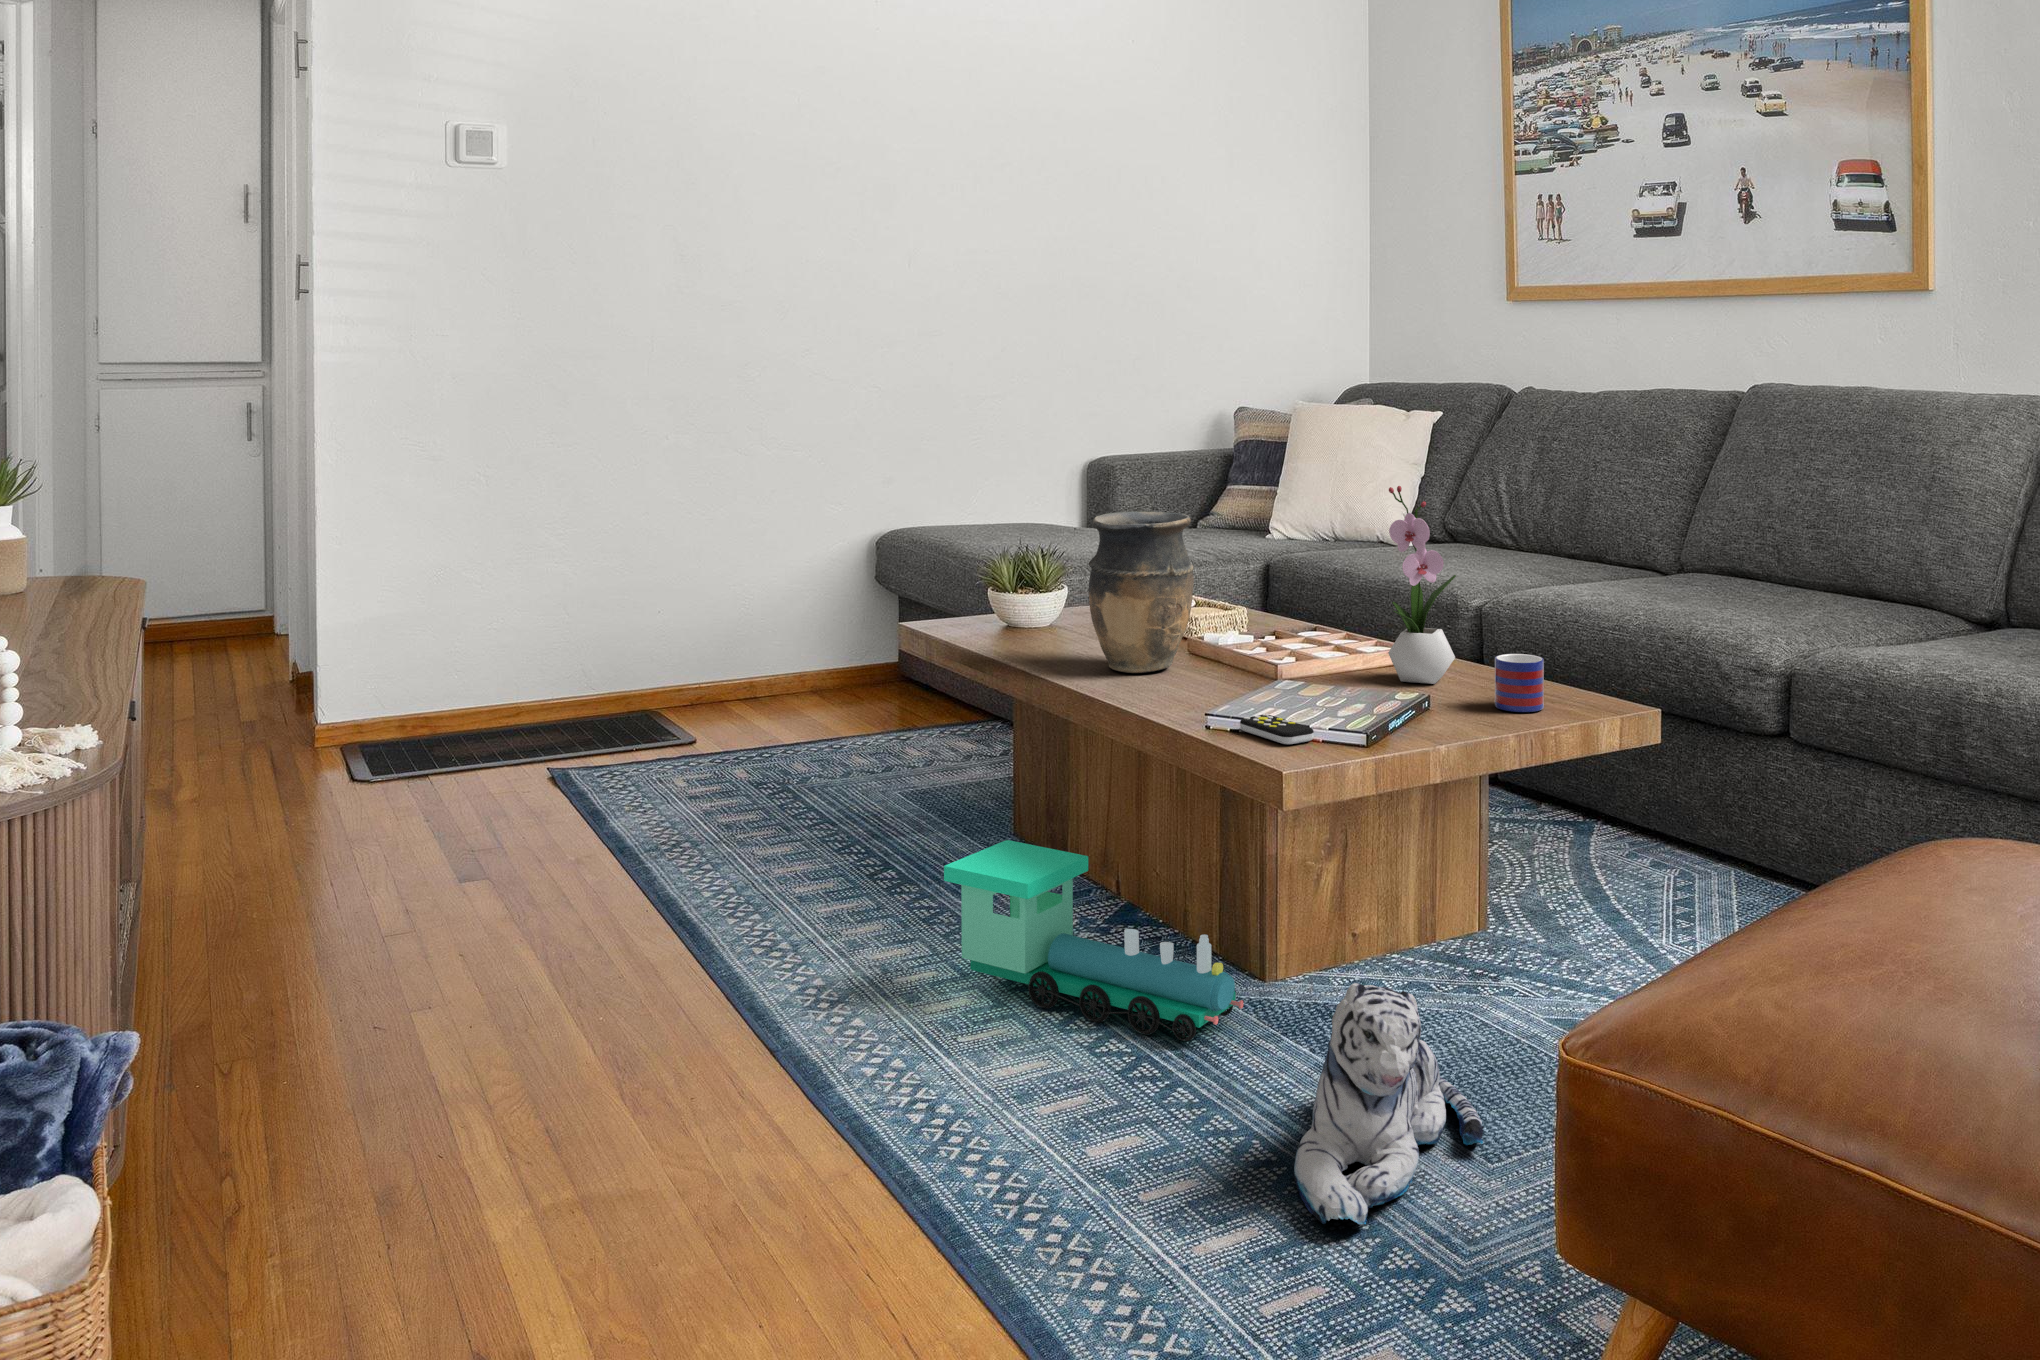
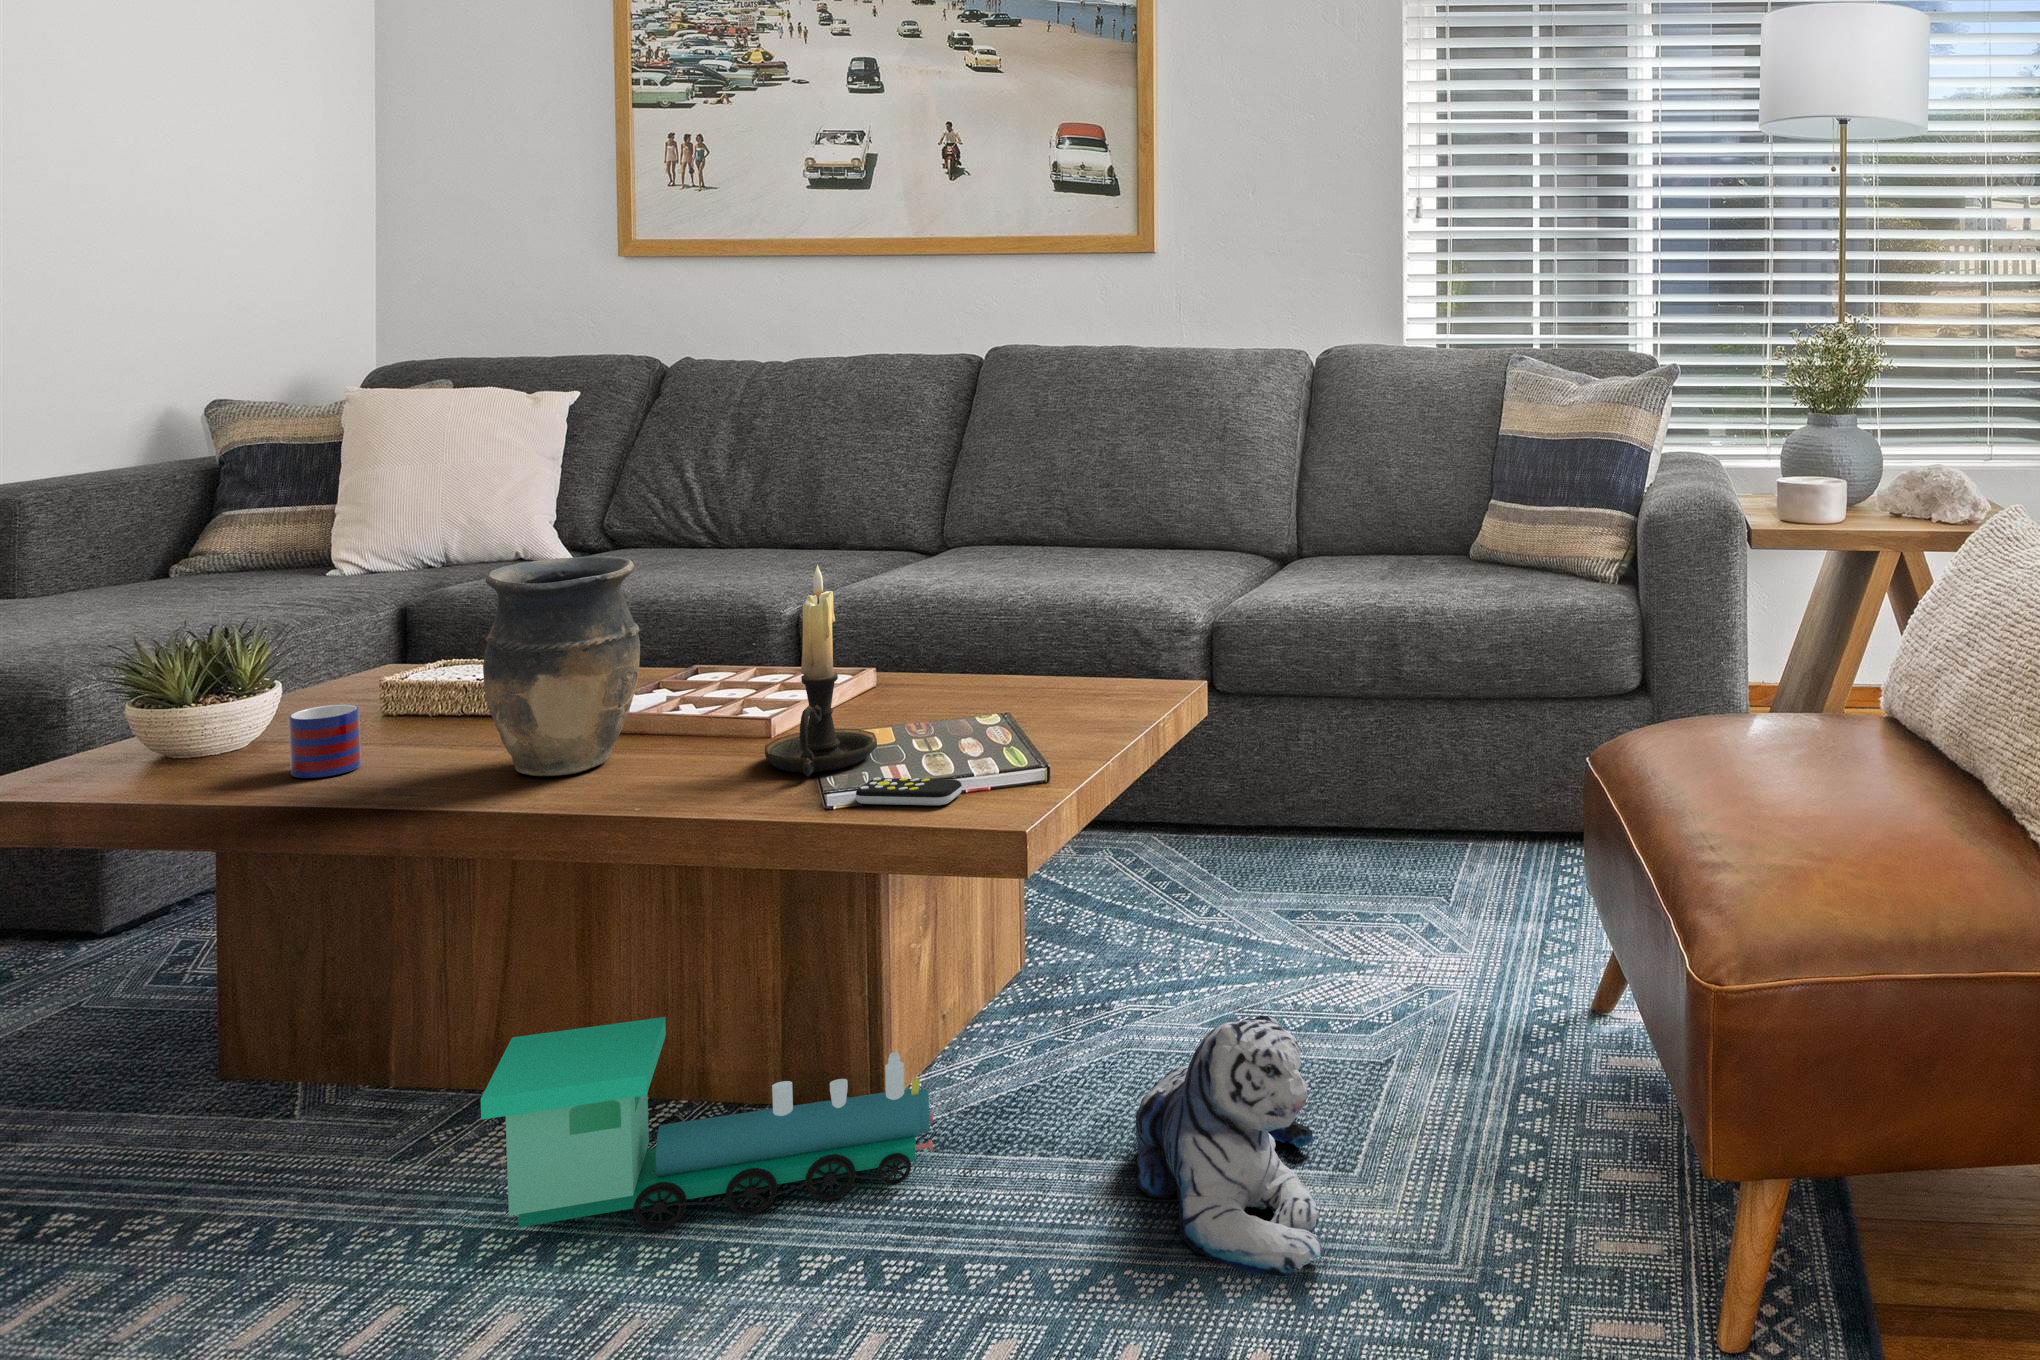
flower arrangement: present [1388,486,1456,684] -> none [886,490,965,711]
candle holder: none [1234,534,1323,707] -> present [765,565,877,777]
mug: present [1495,654,1544,712] -> present [289,704,361,778]

